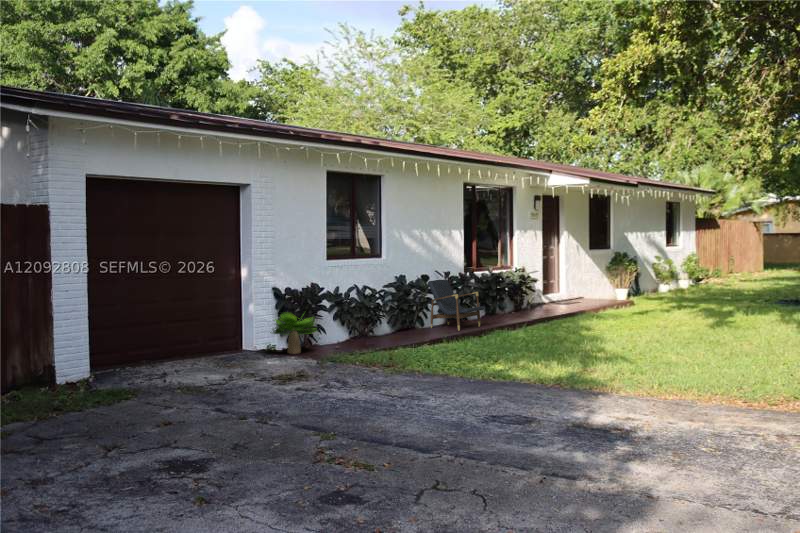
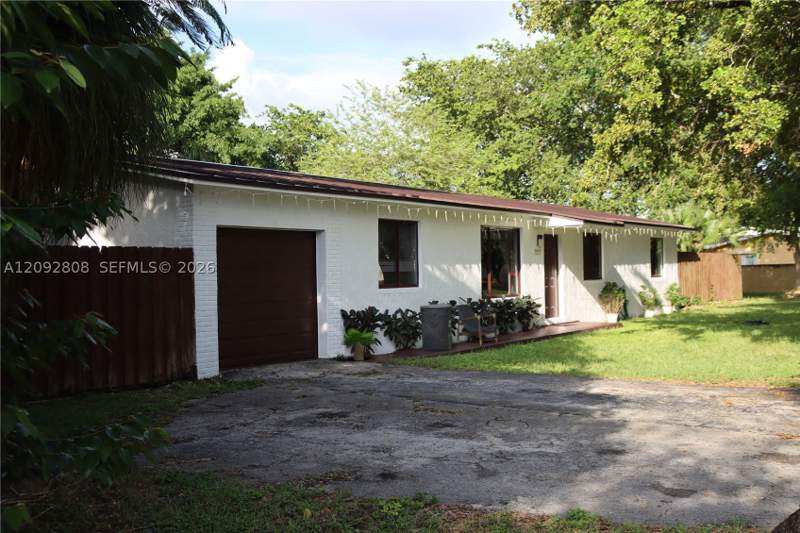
trash can: none [381,279,420,340] -> present [420,303,452,351]

